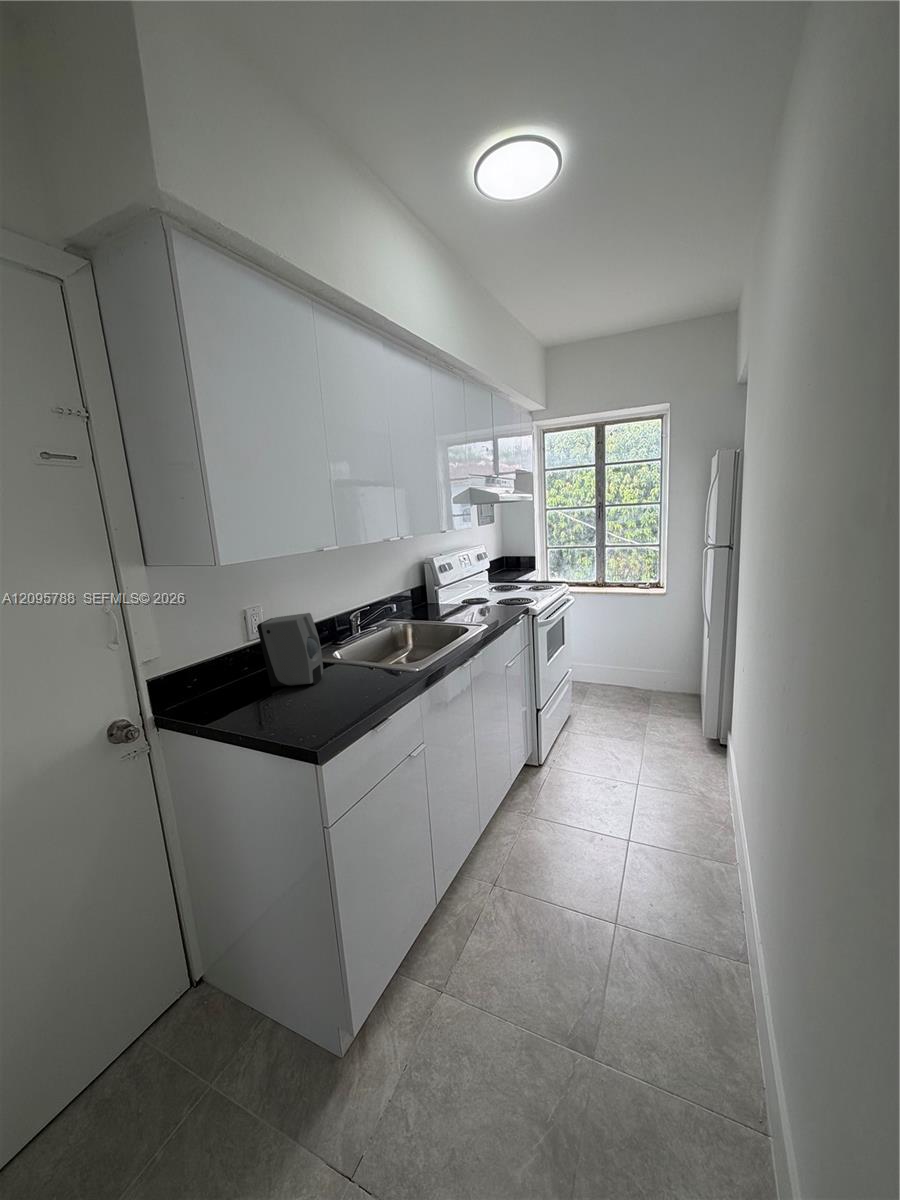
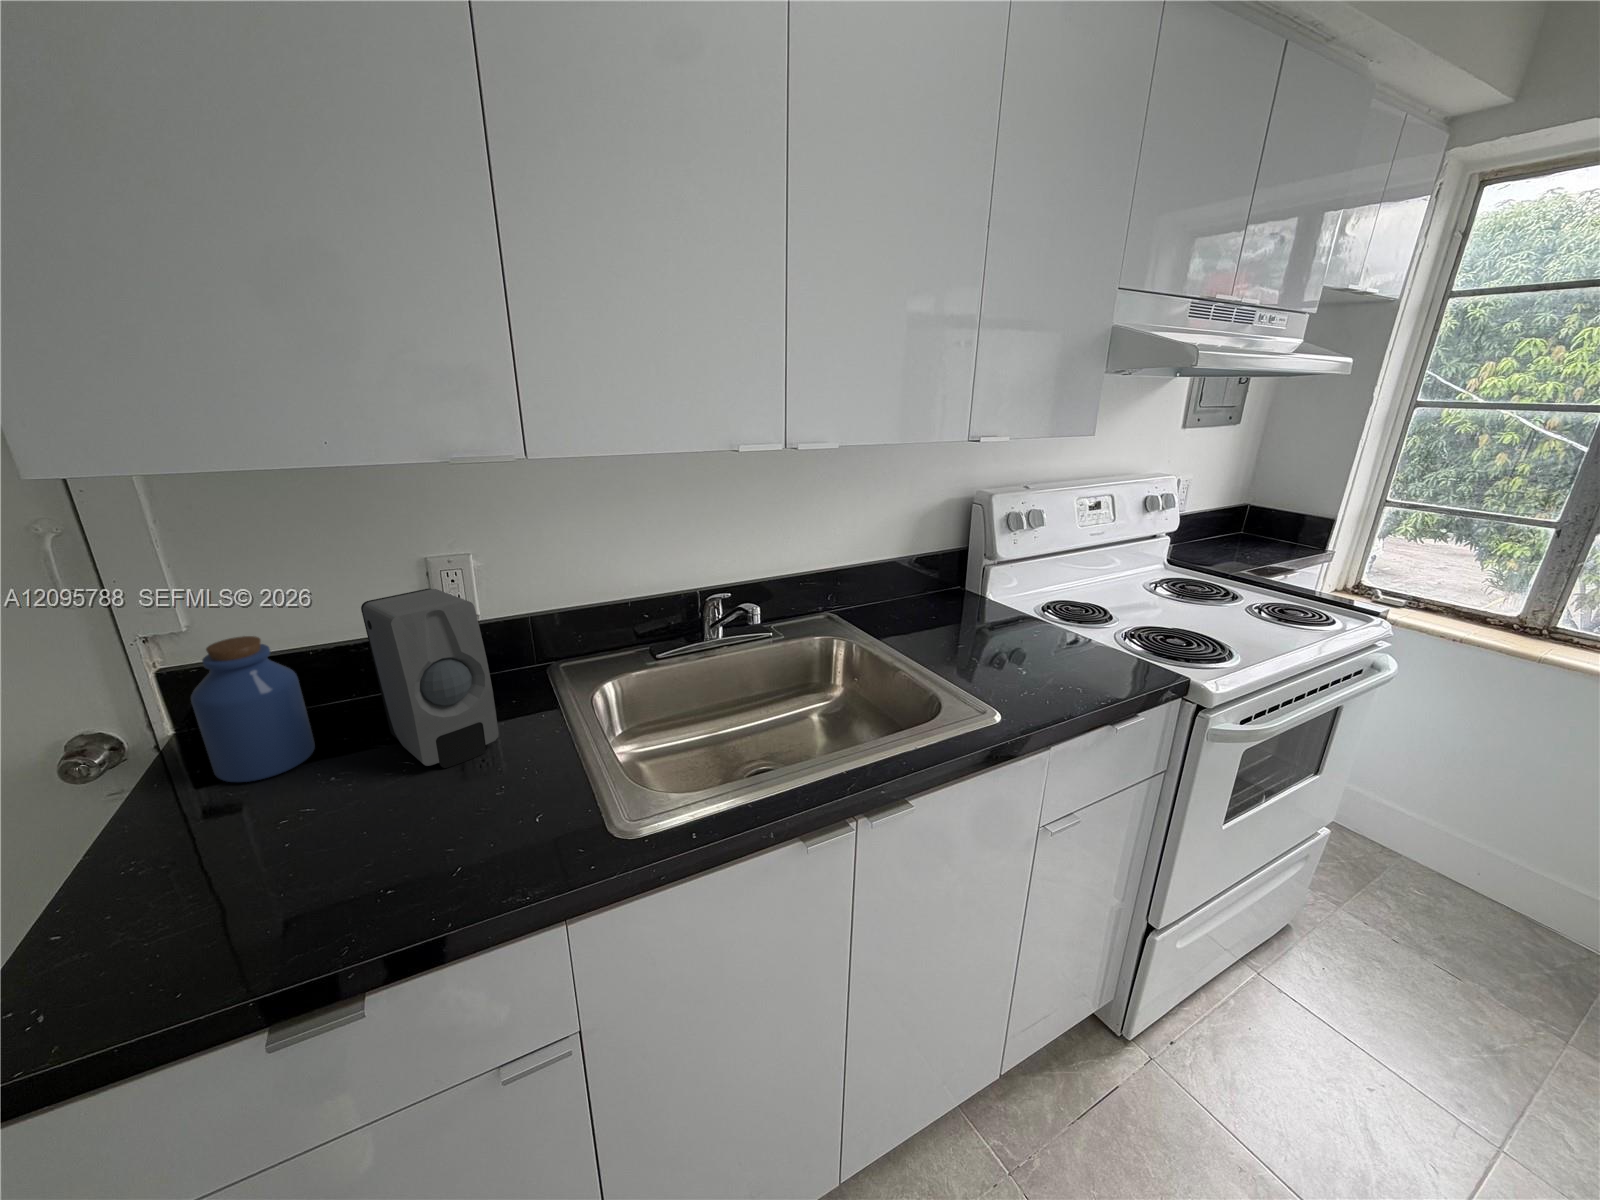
jar: none [202,646,249,713] -> present [191,636,315,782]

